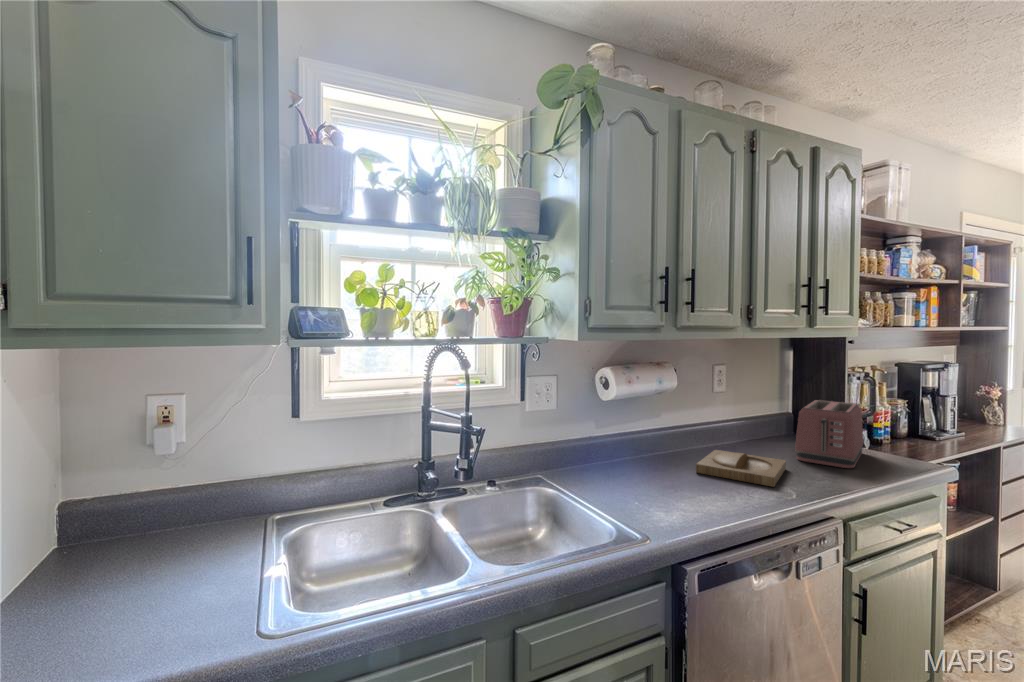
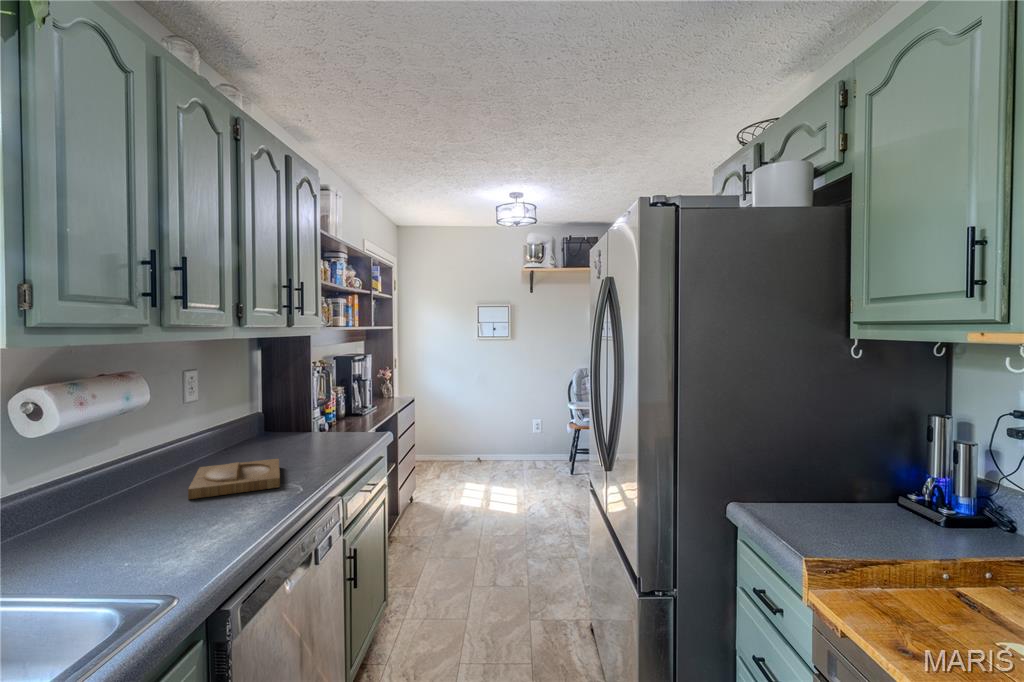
toaster: present [795,400,864,468] -> none [281,394,332,455]

